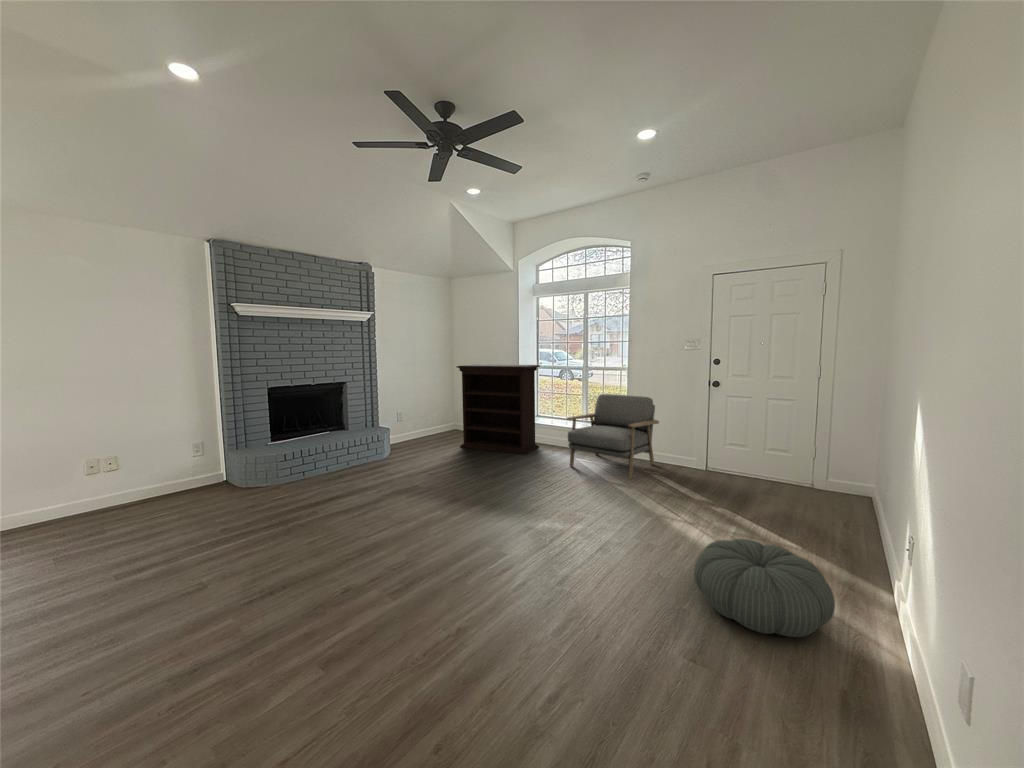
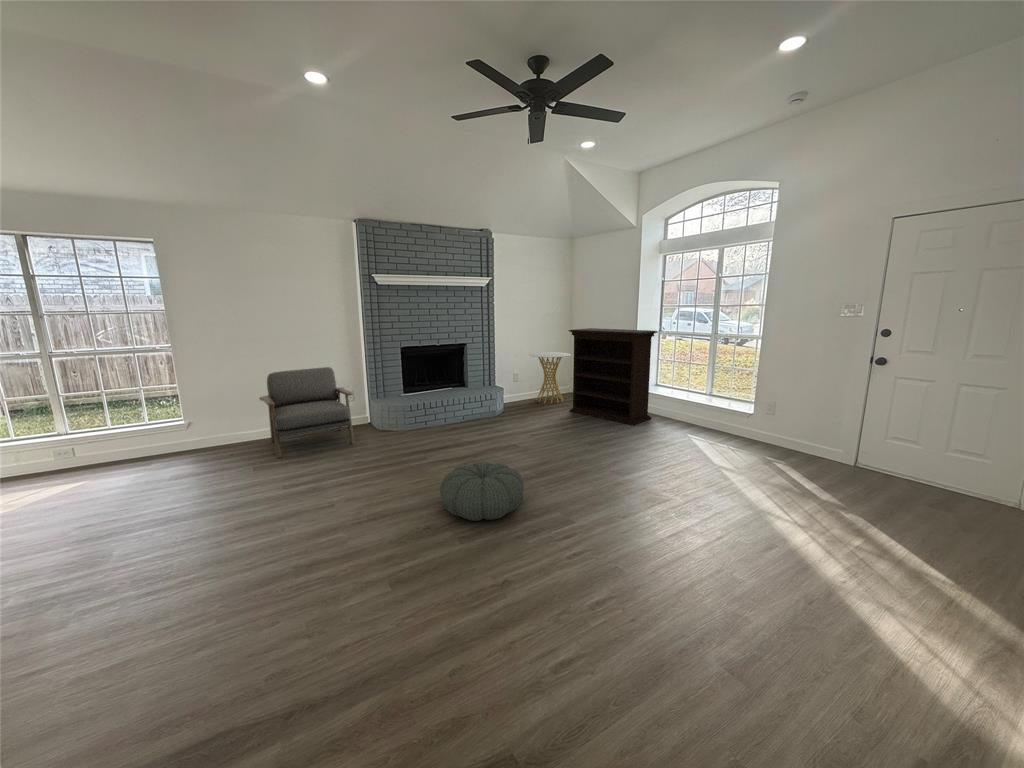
side table: none [413,389,457,442] -> present [529,352,571,404]
armchair: present [567,394,659,479] -> present [259,367,354,458]
pouf: present [694,539,835,637] -> present [440,462,524,521]

